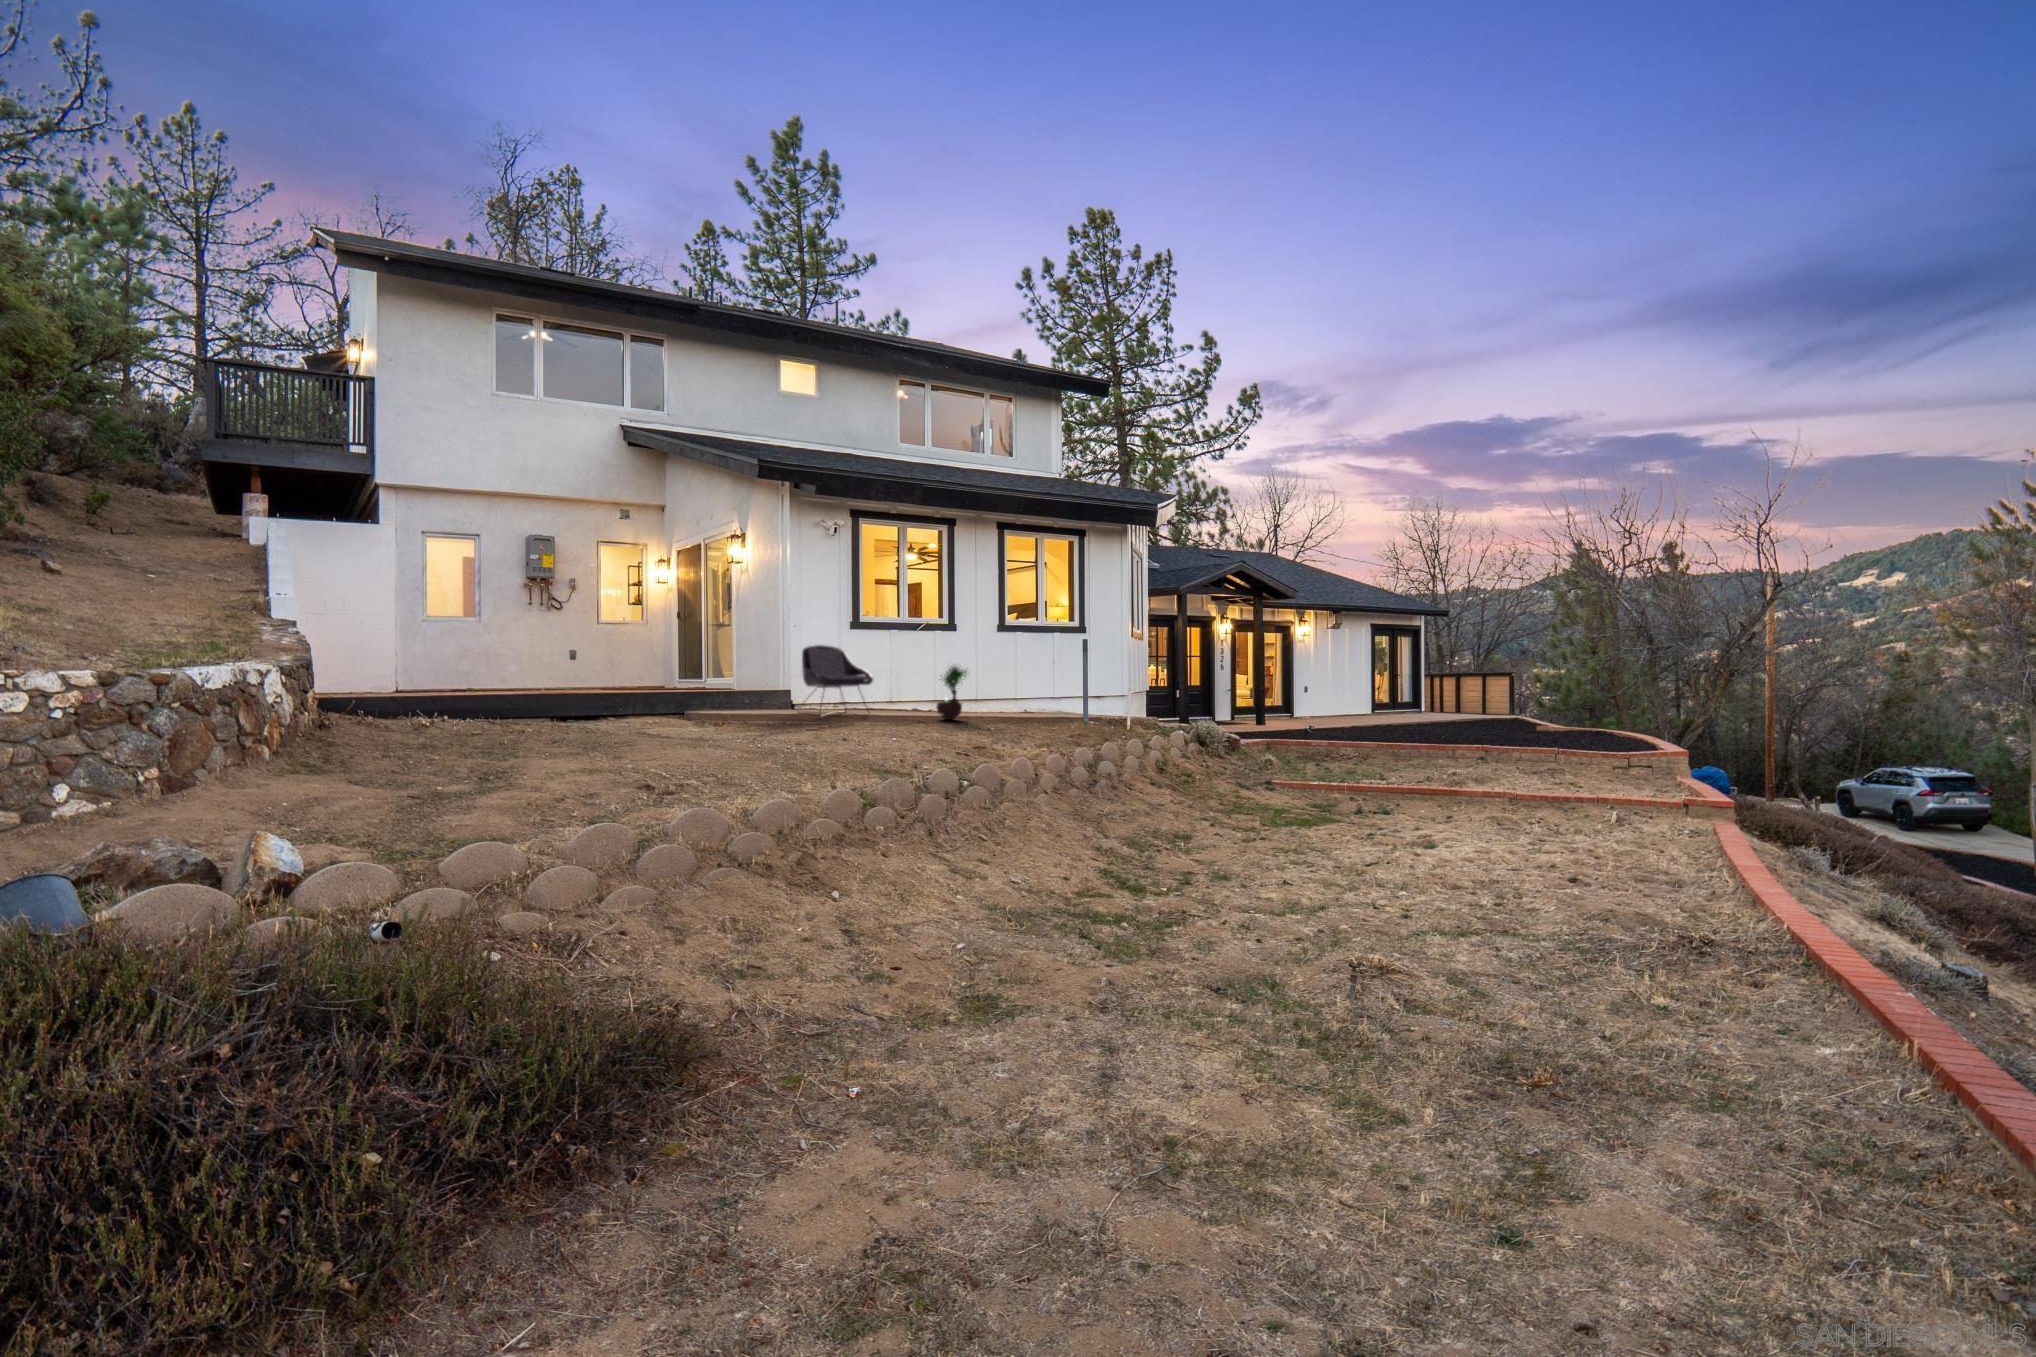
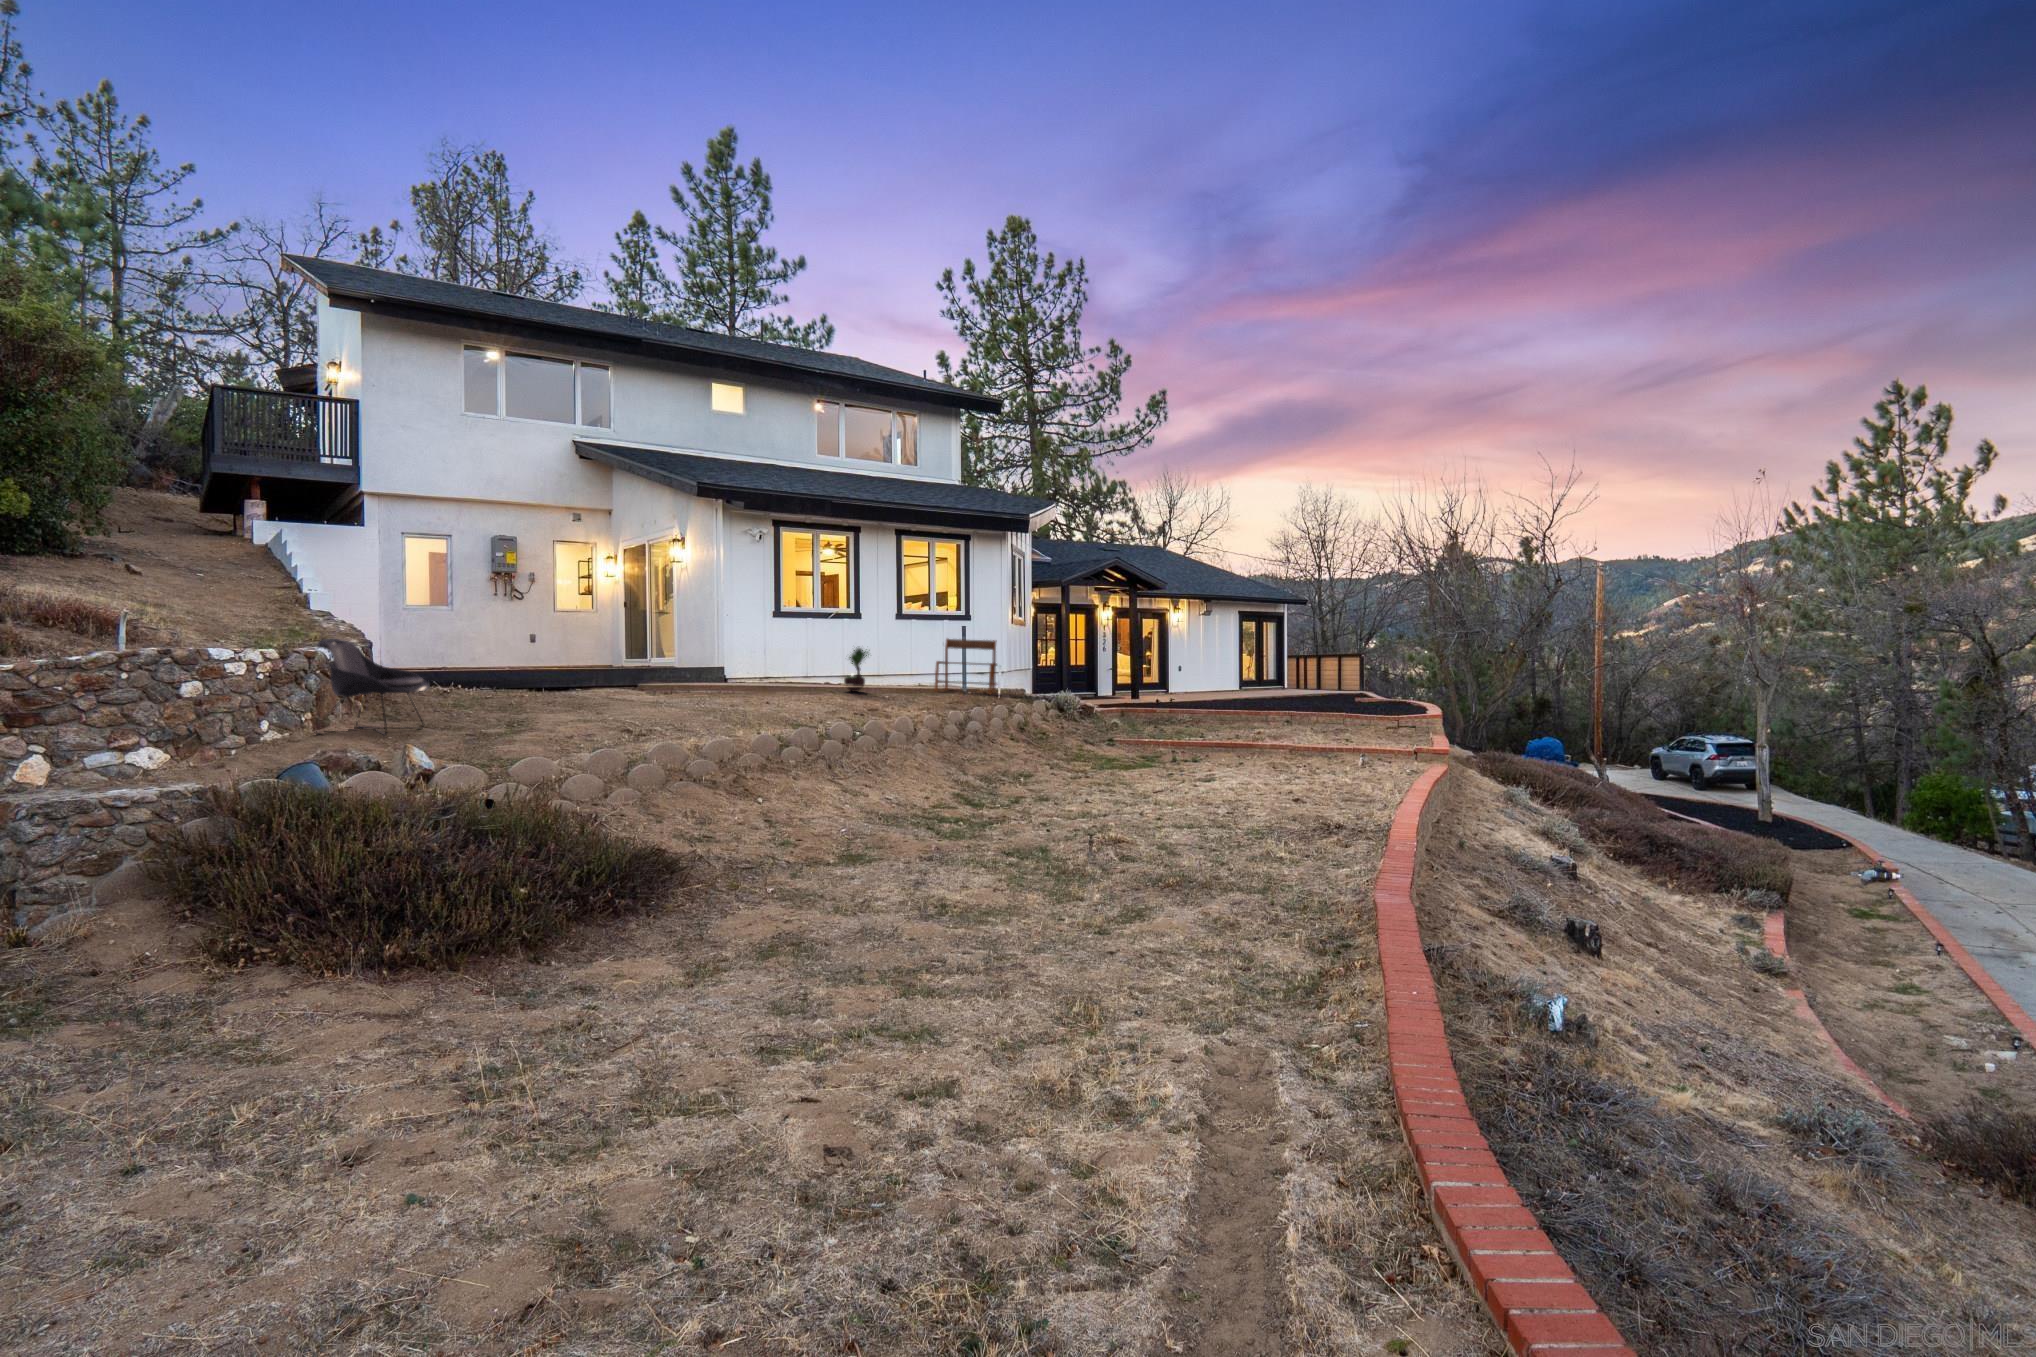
lounge chair: present [802,645,873,717] -> present [316,639,430,736]
bench: none [1044,654,1120,722] -> present [935,639,997,694]

